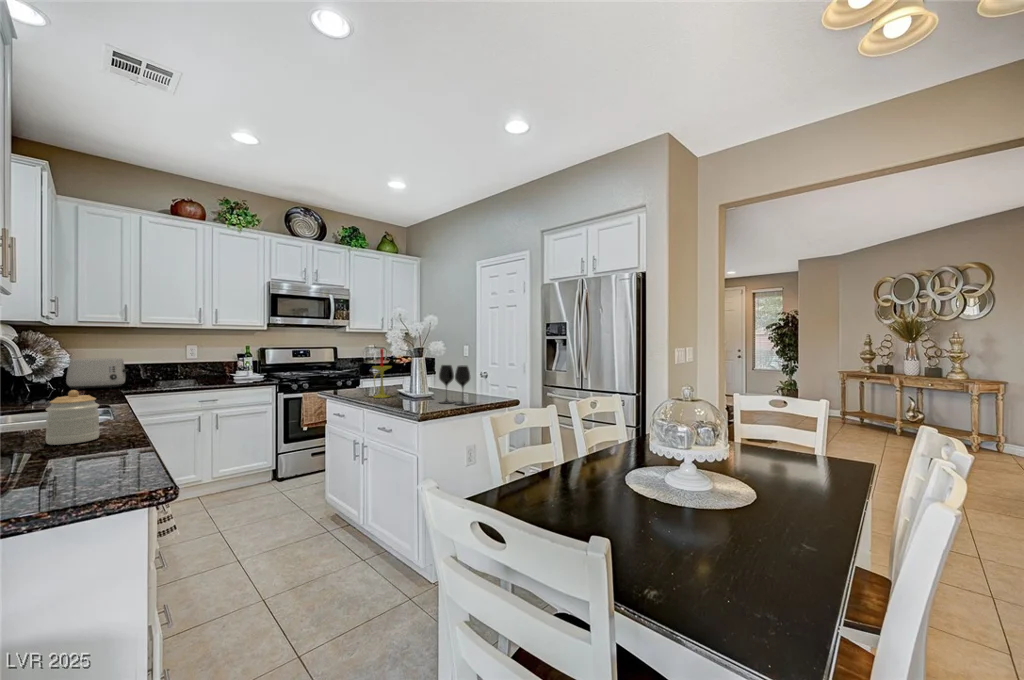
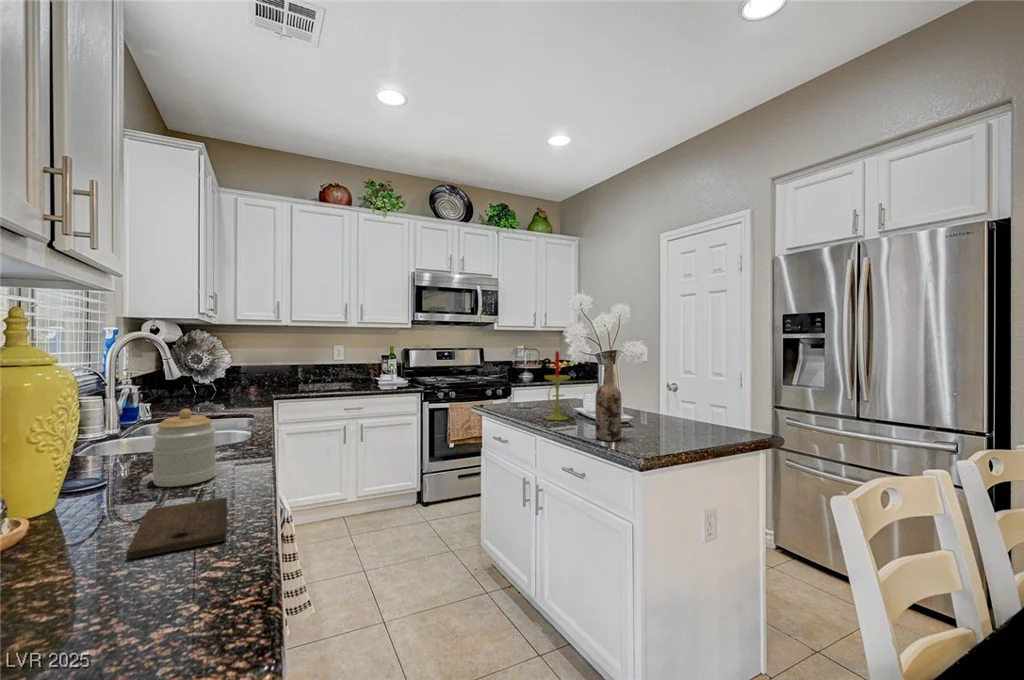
wine bottle: none [401,352,418,407] -> present [595,357,621,441]
toaster: present [66,358,128,390] -> none [225,359,279,392]
wine glass: present [439,365,471,405] -> none [647,377,703,442]
cutting board: none [58,444,128,470] -> present [127,498,227,559]

